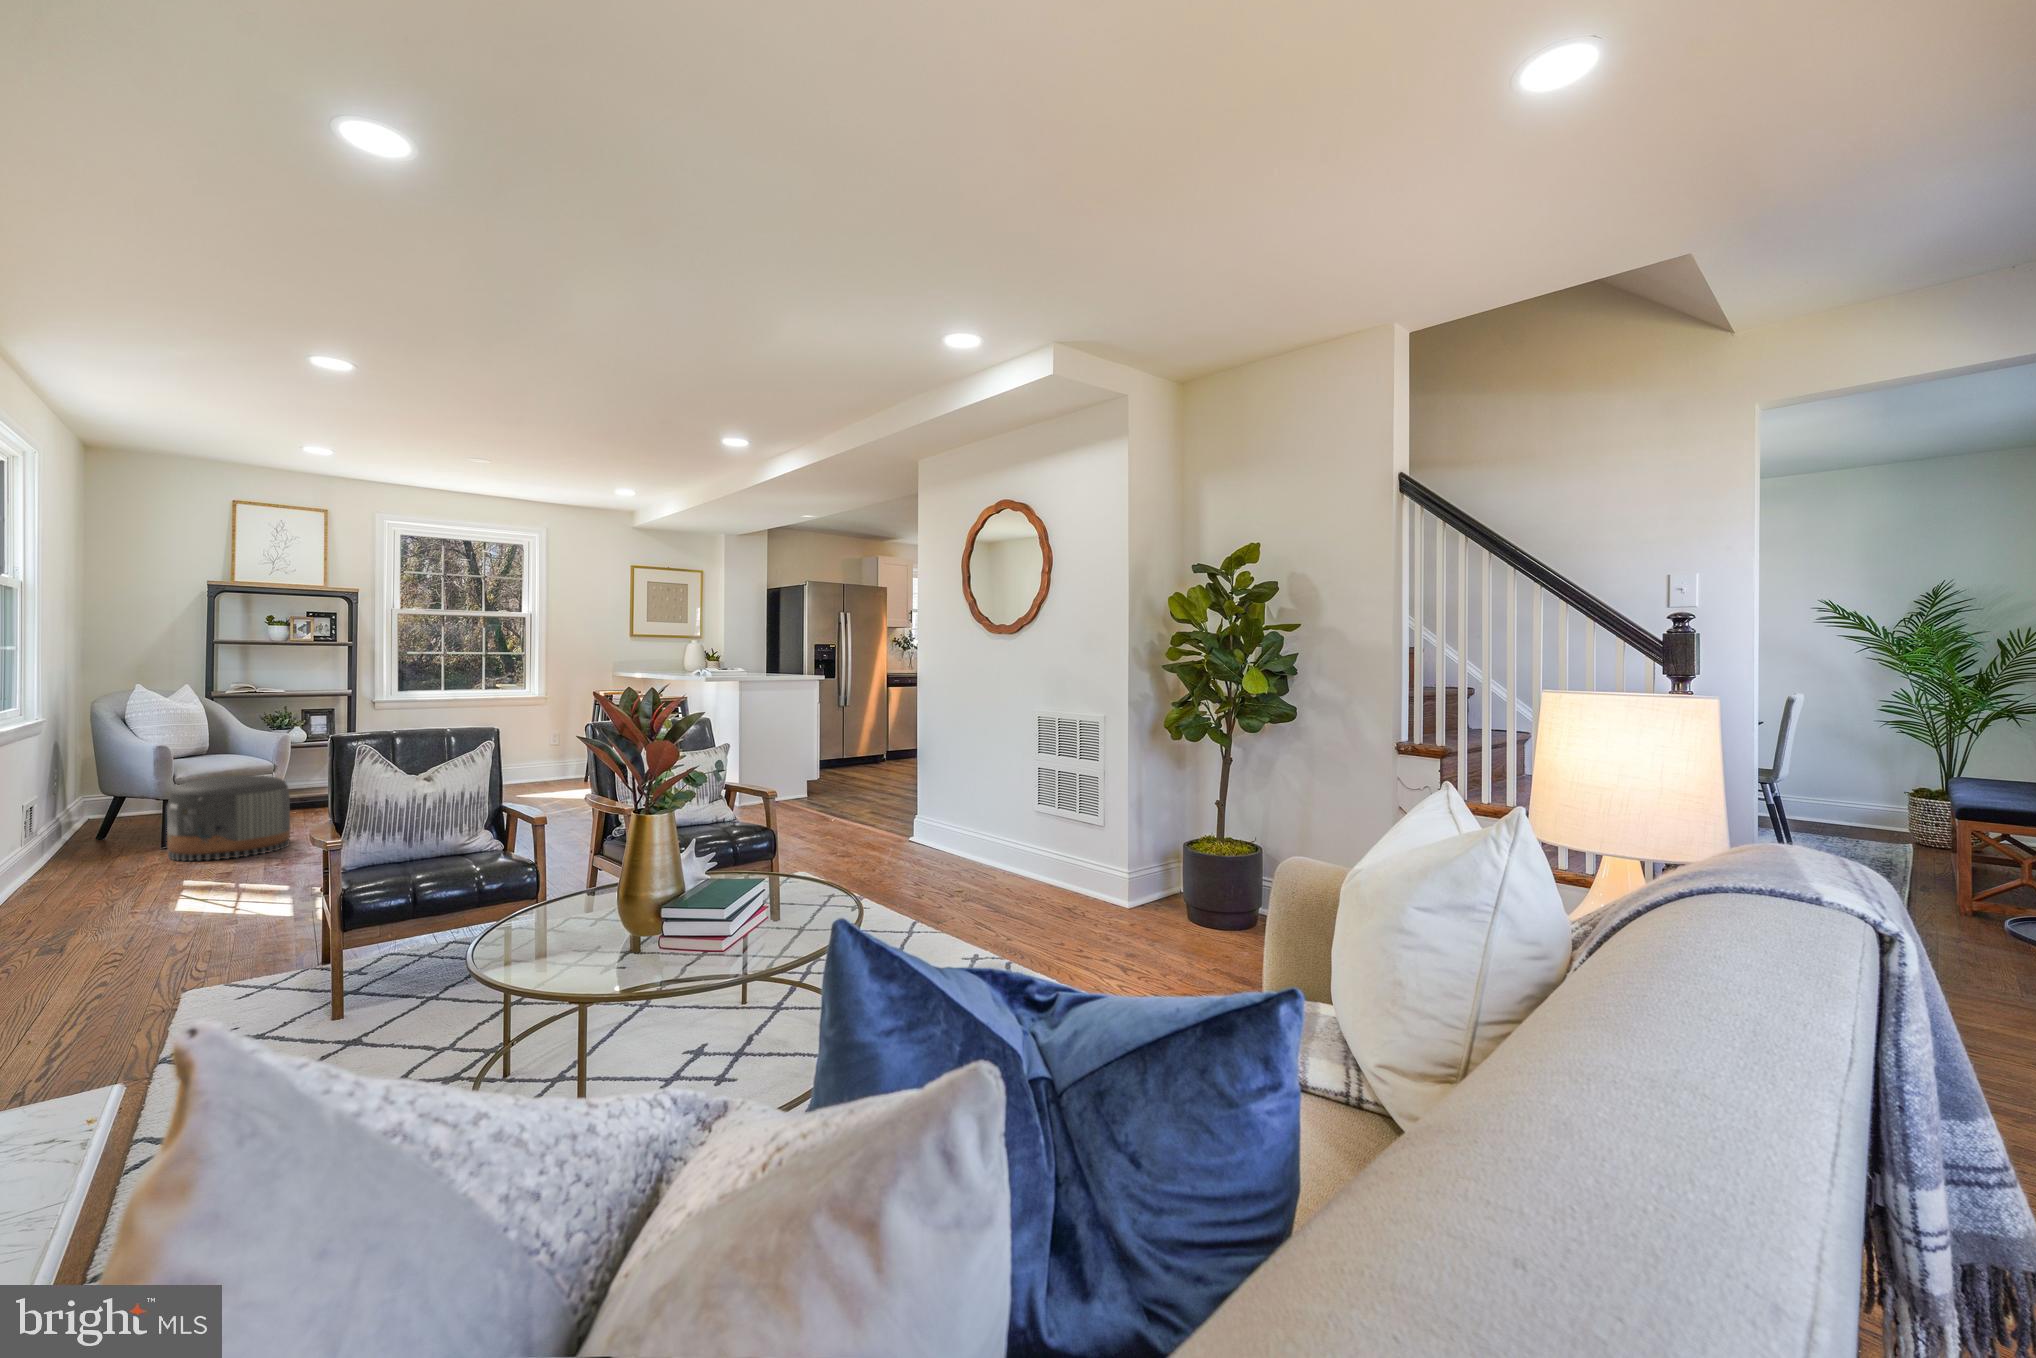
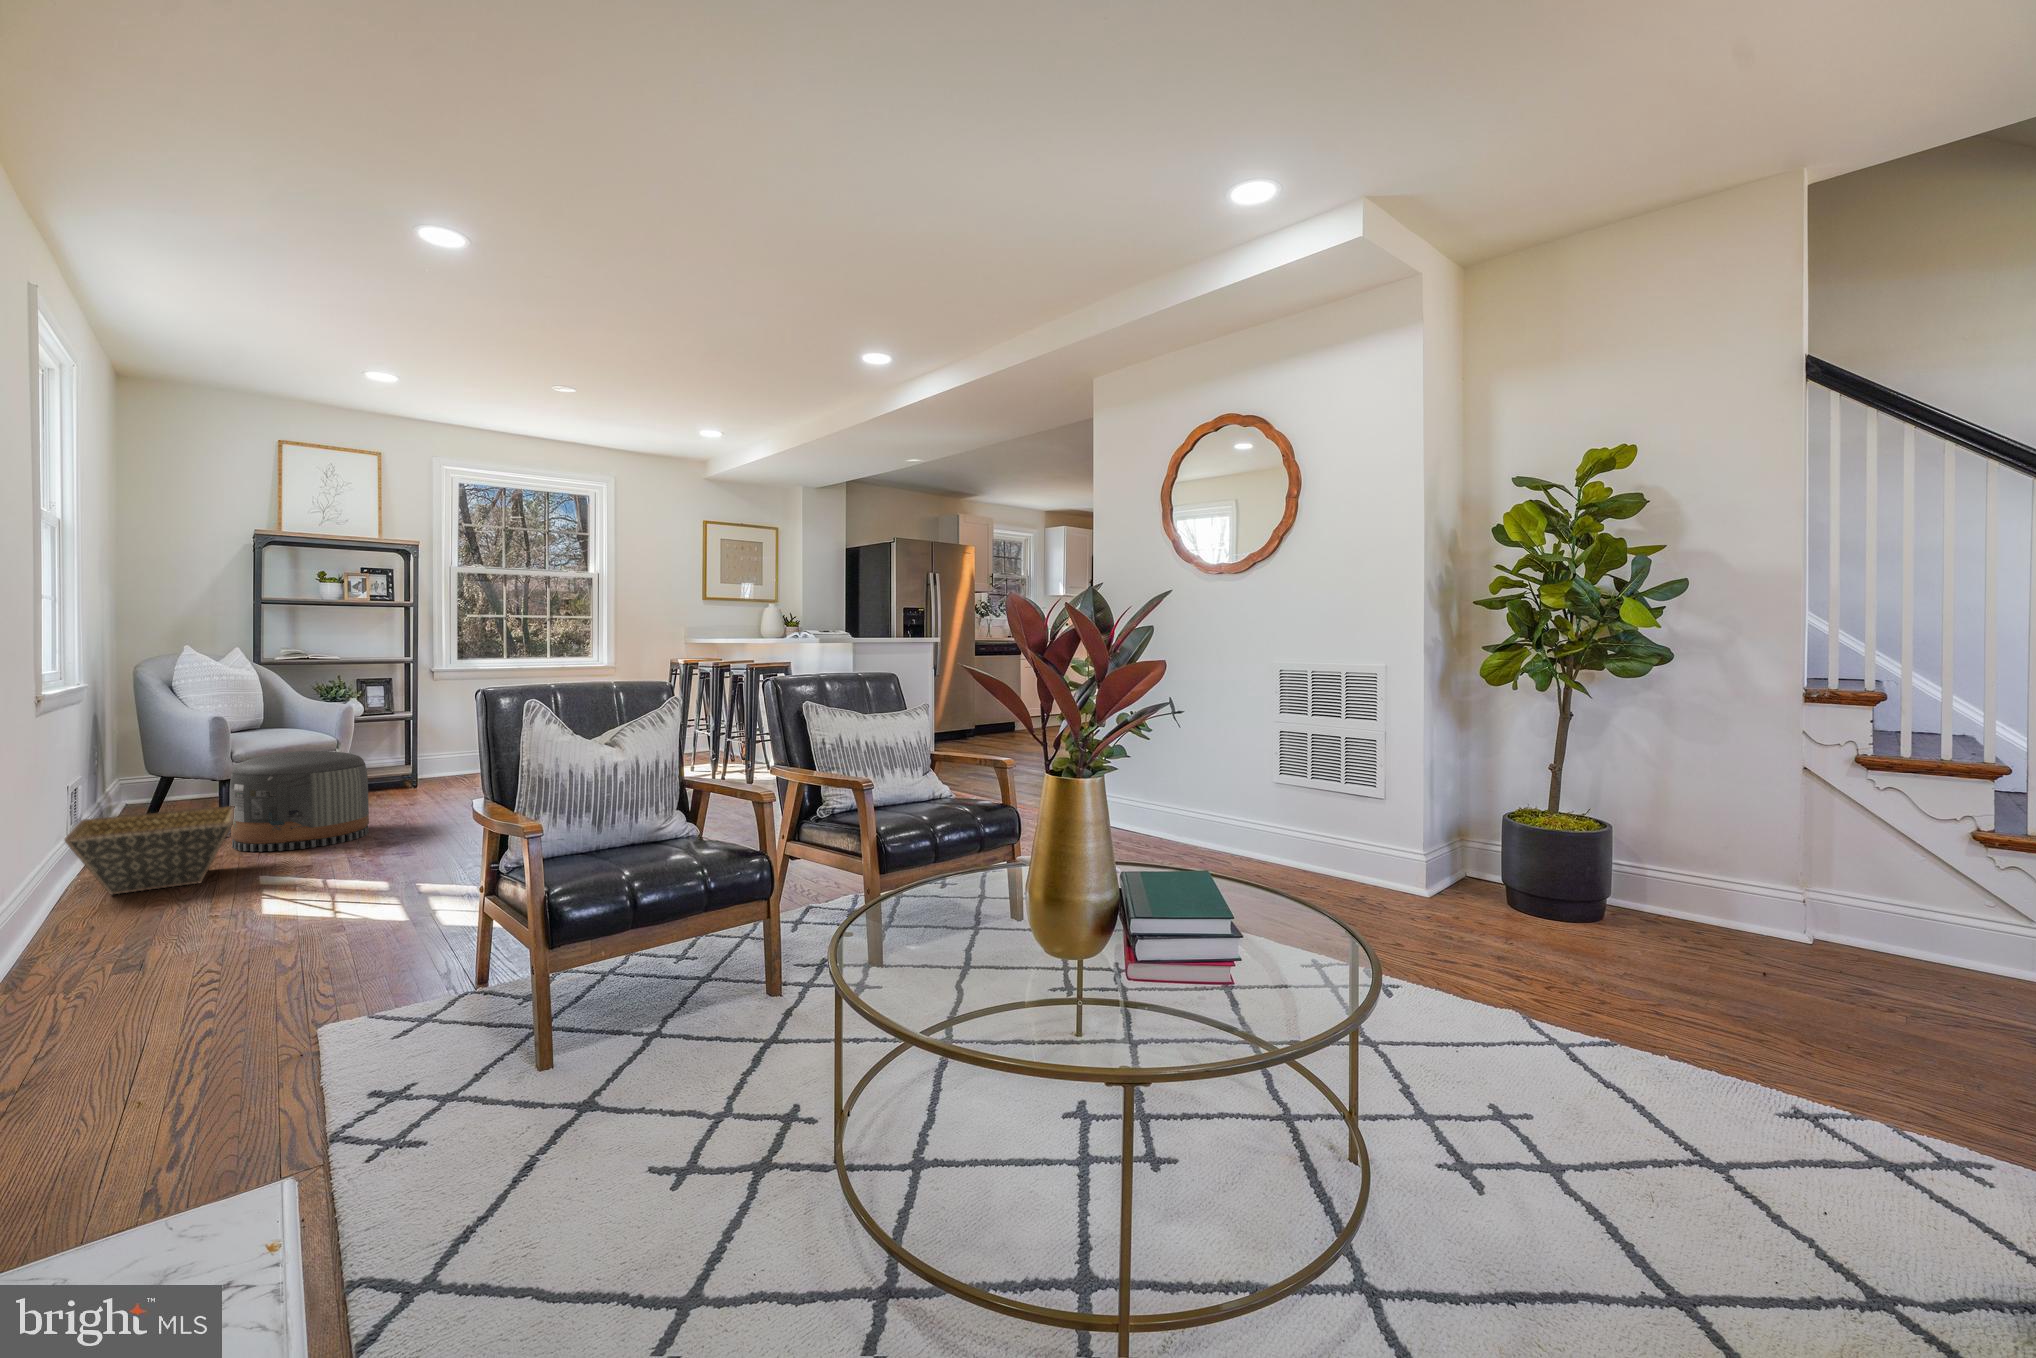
basket: none [15,822,167,895] -> present [64,806,234,895]

